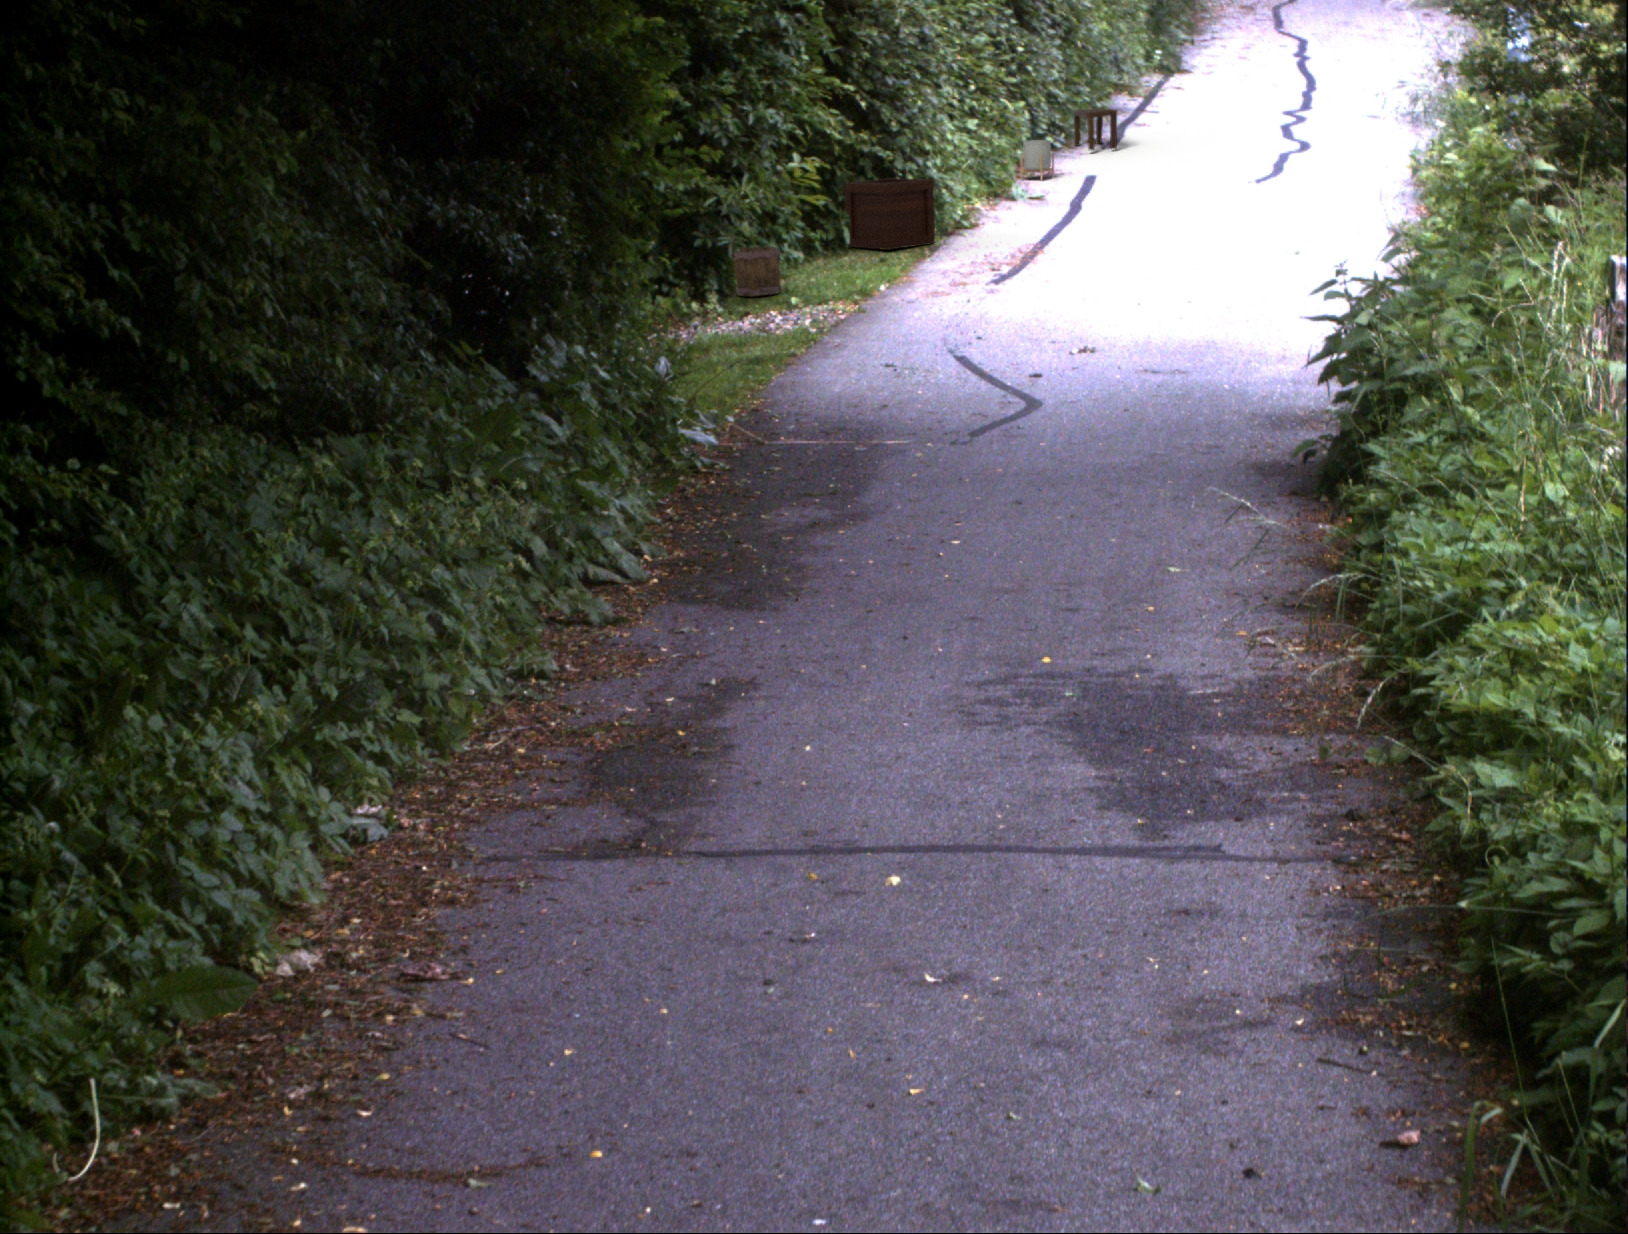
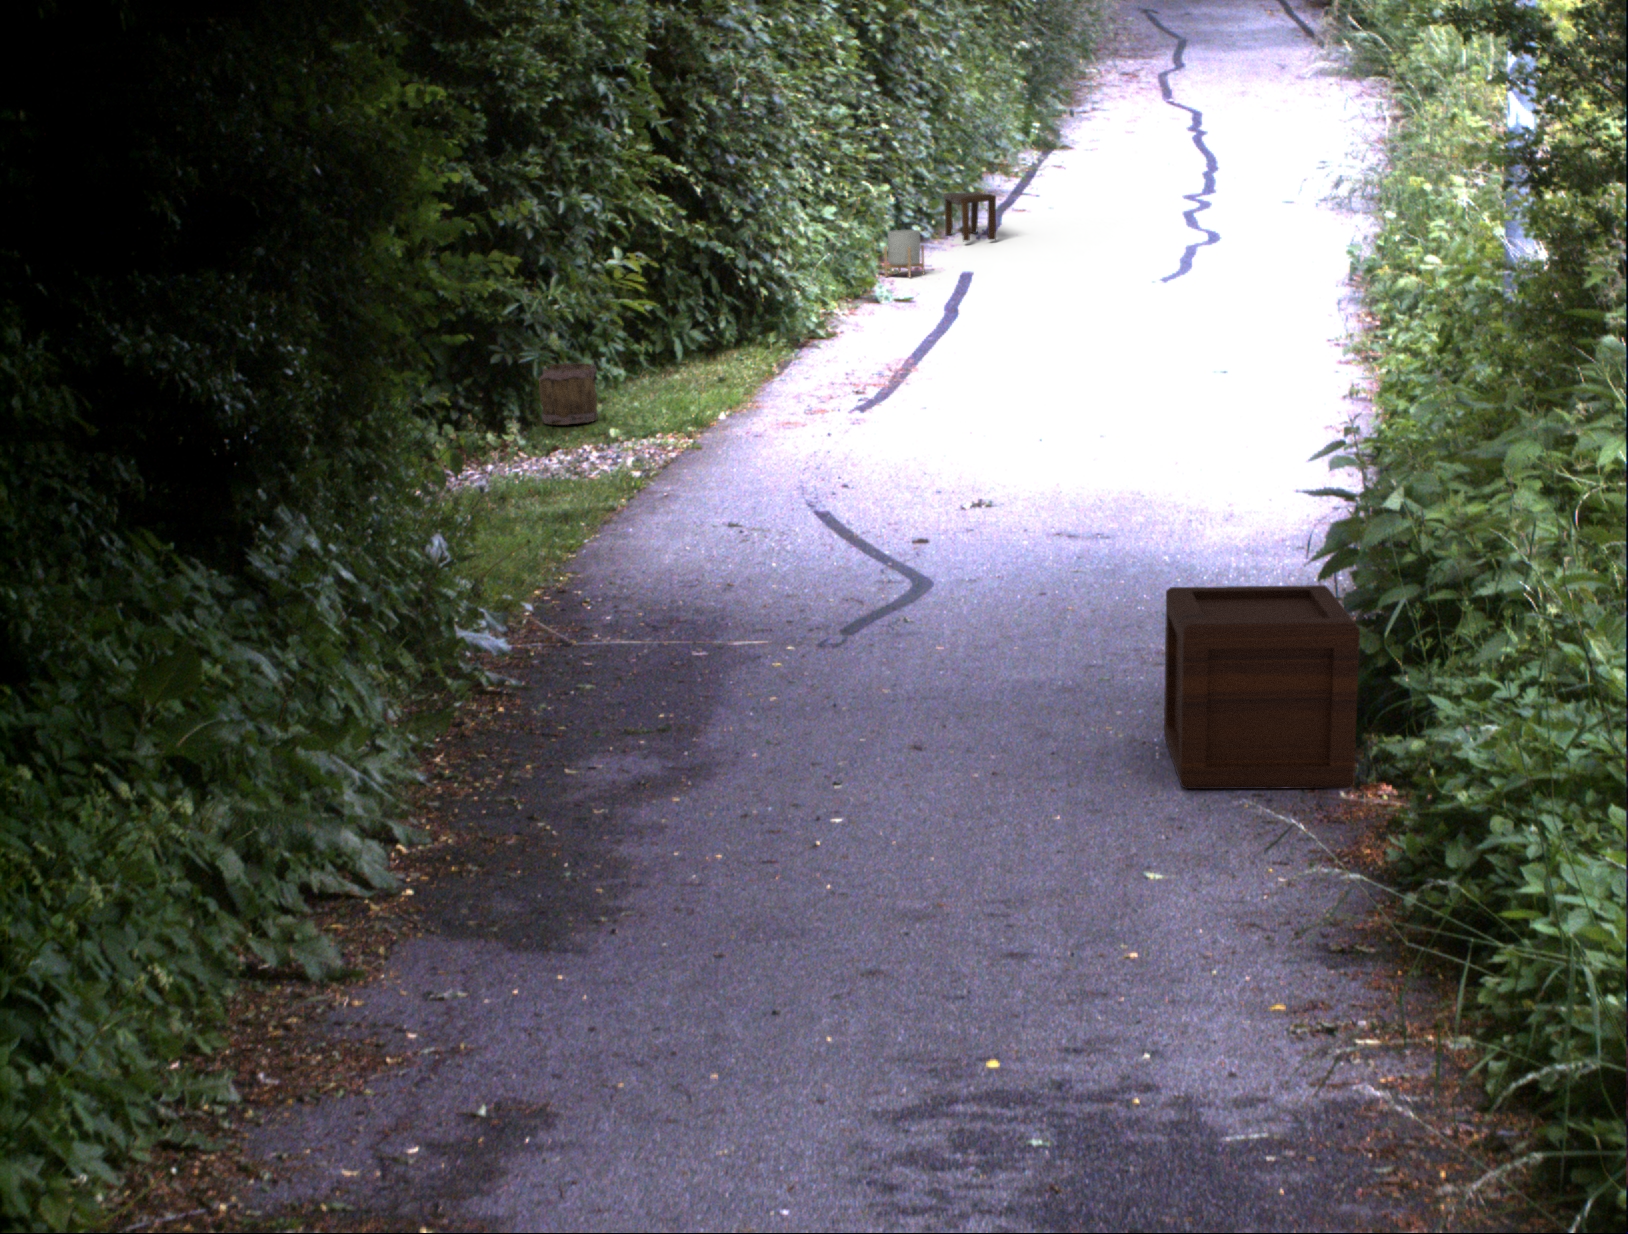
wooden crate: present [844,178,935,250] -> present [1164,585,1360,789]

